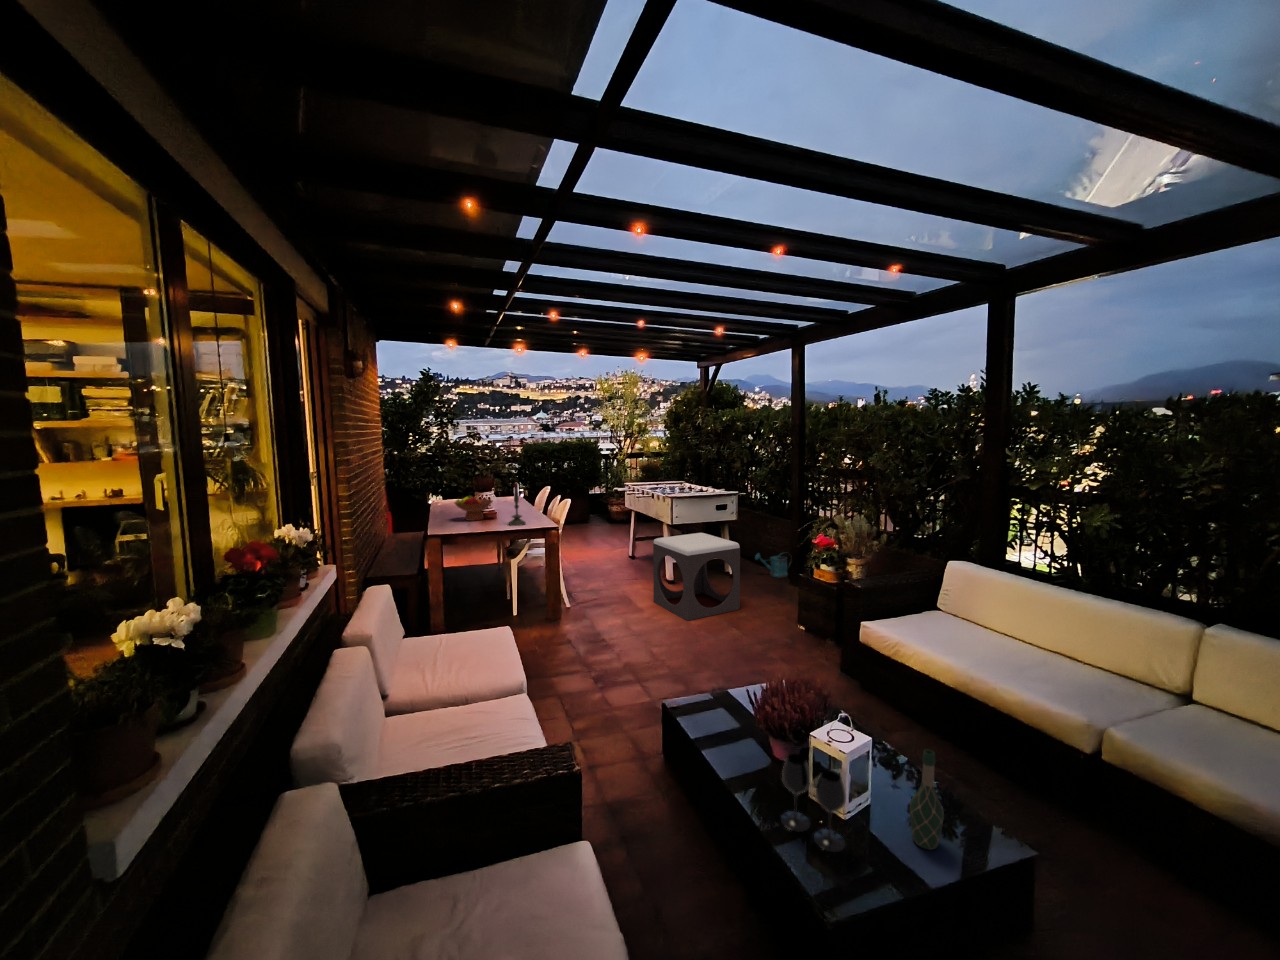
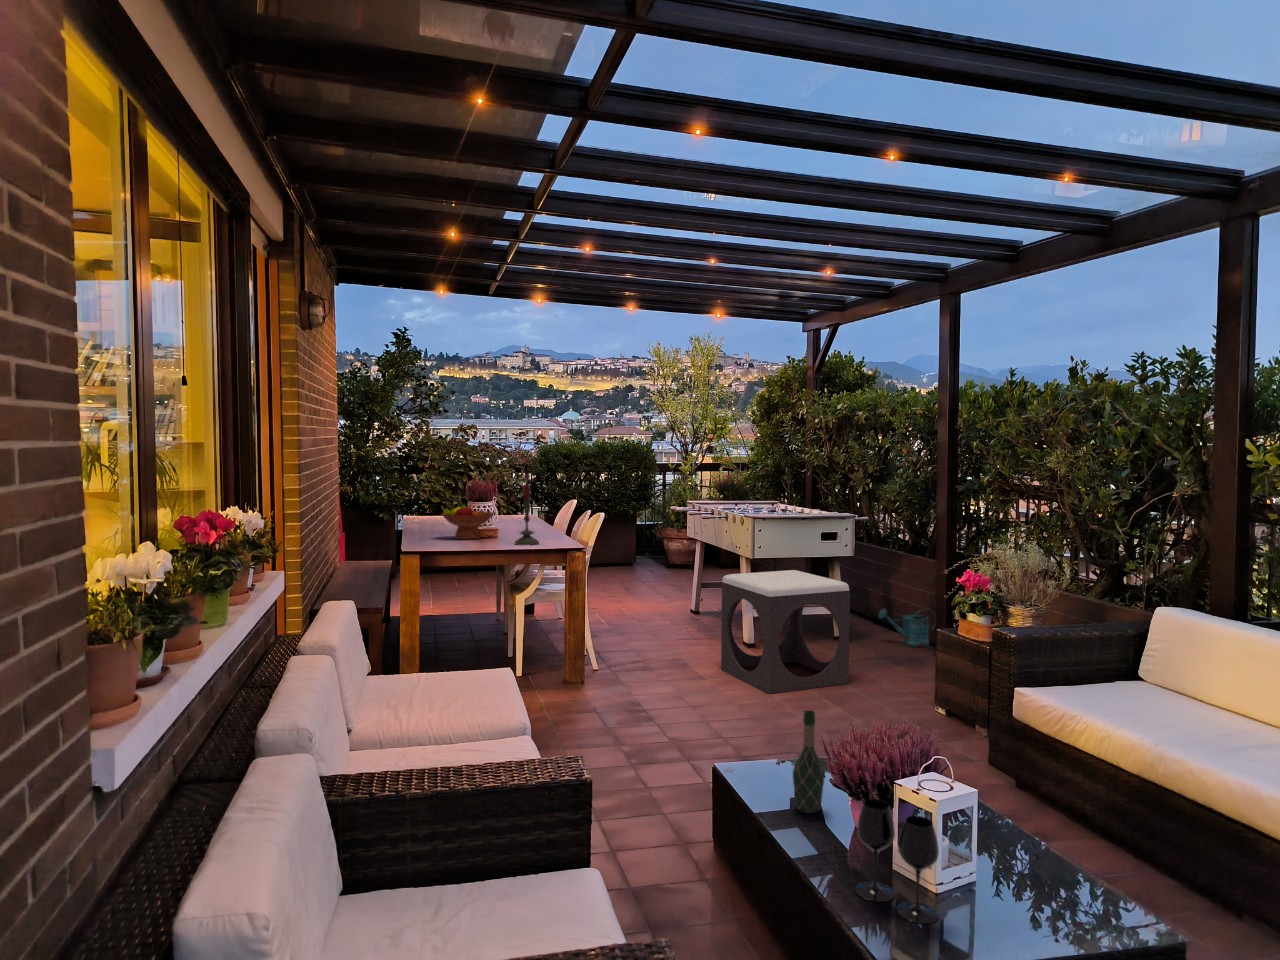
wine bottle: present [909,749,944,850] -> present [793,710,825,813]

